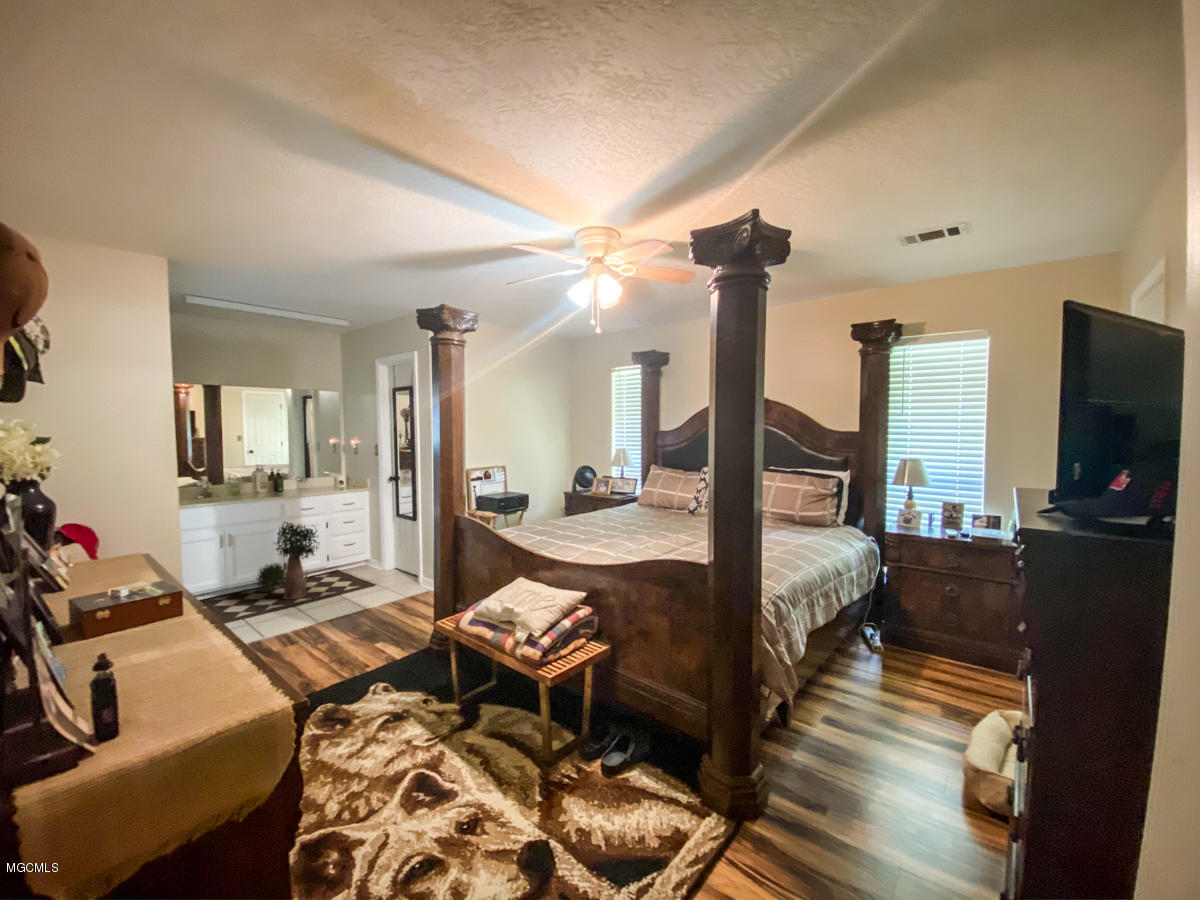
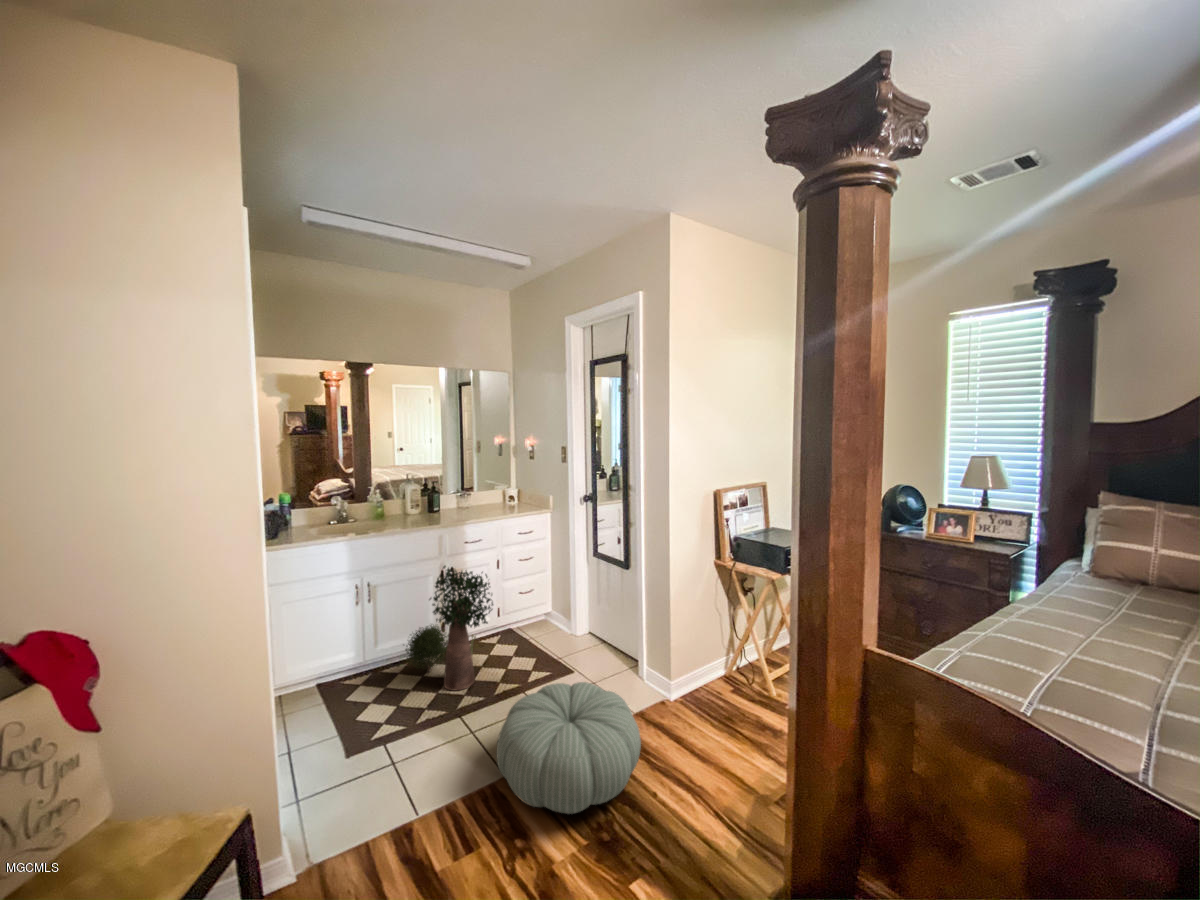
pouf: none [313,577,400,628] -> present [497,682,641,814]

